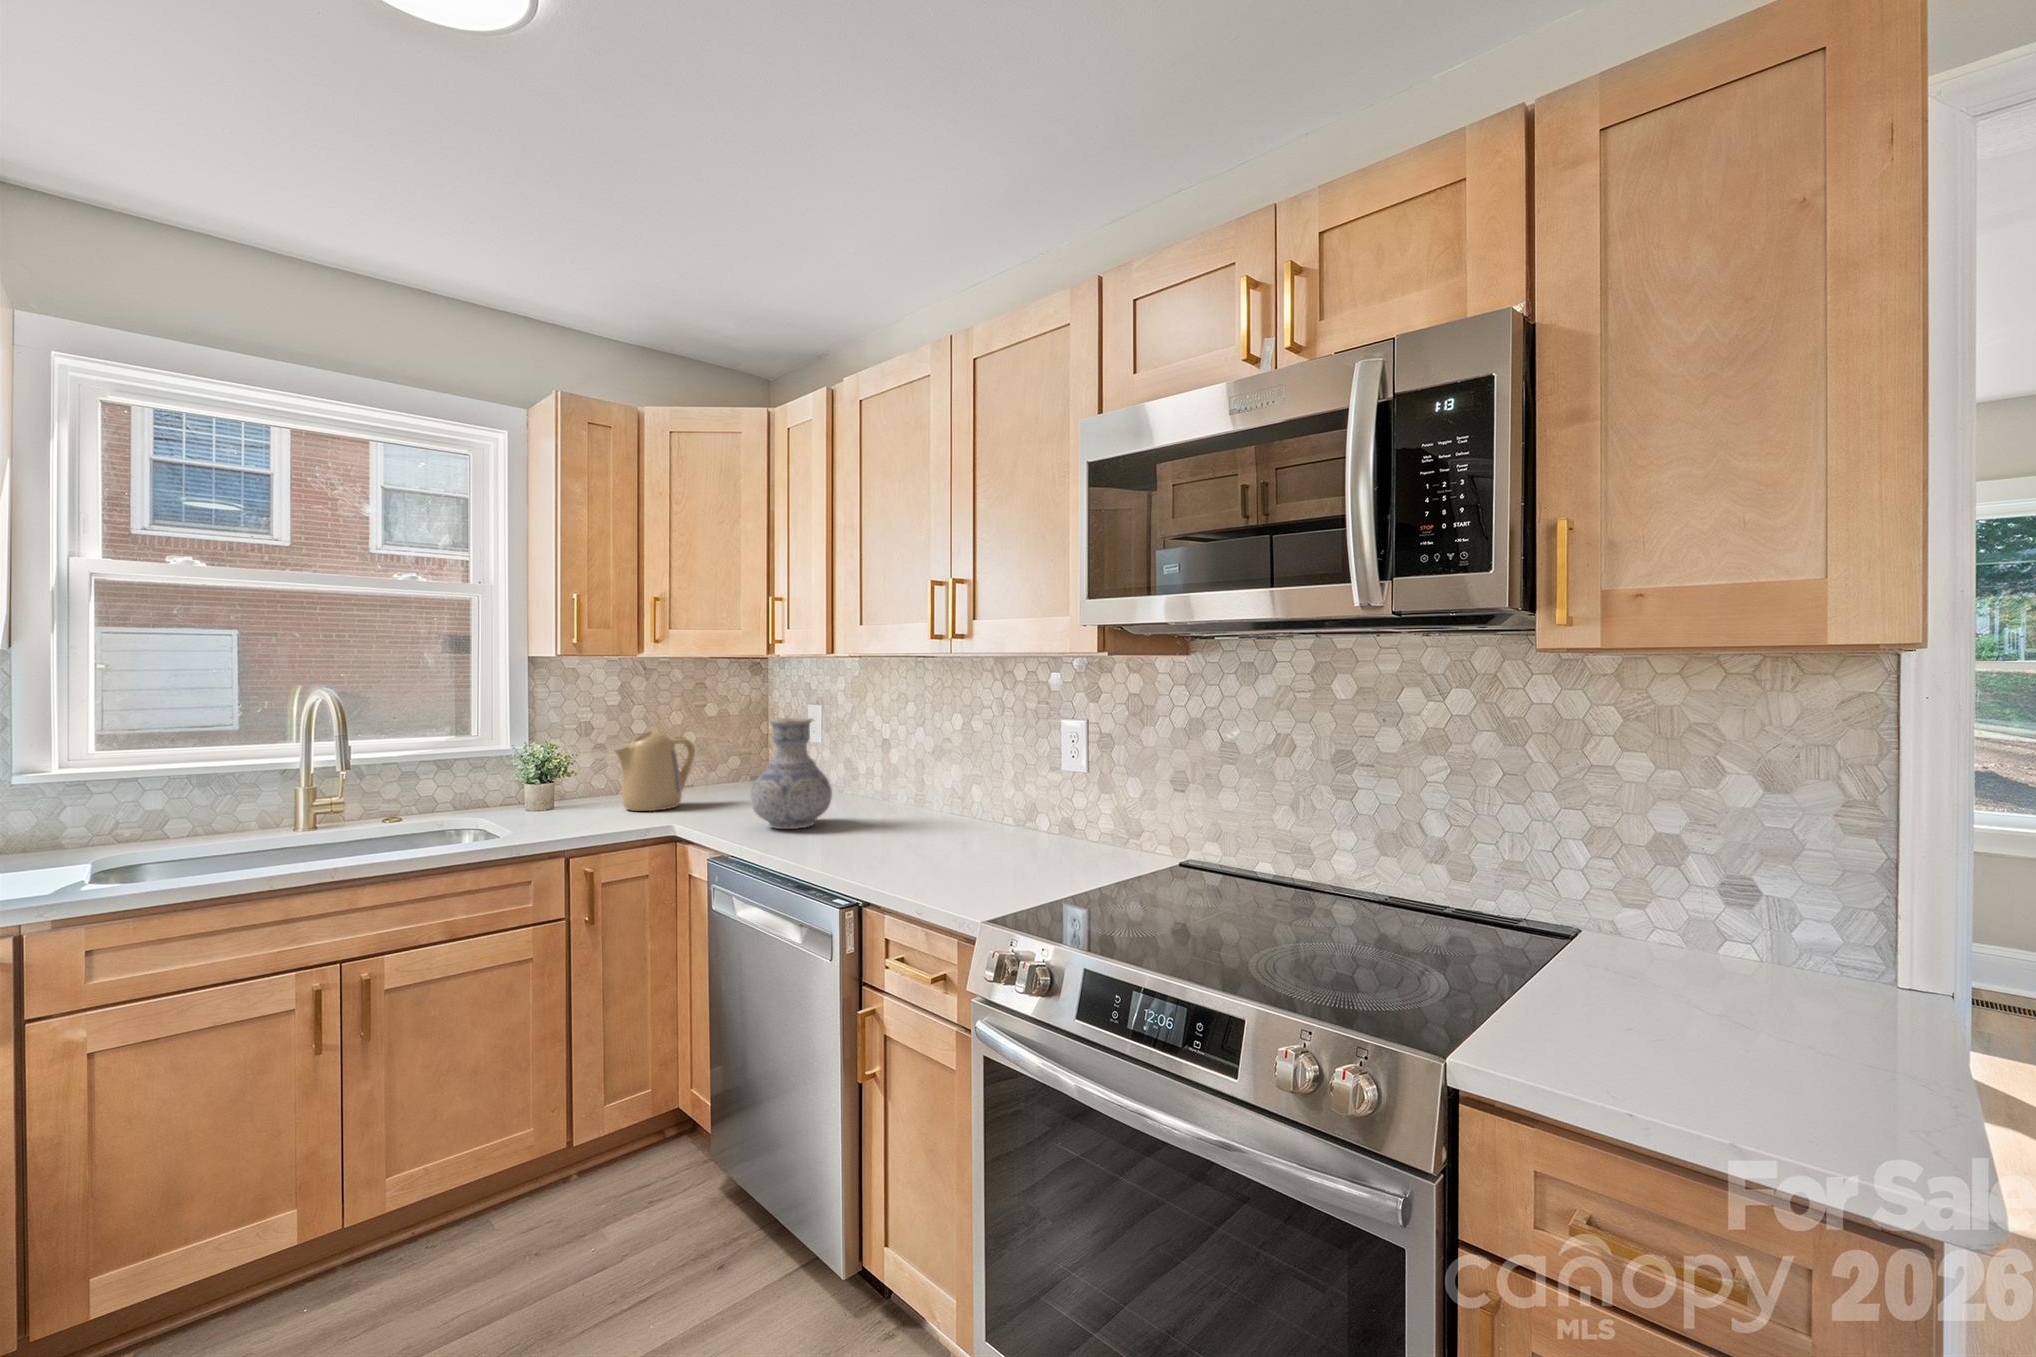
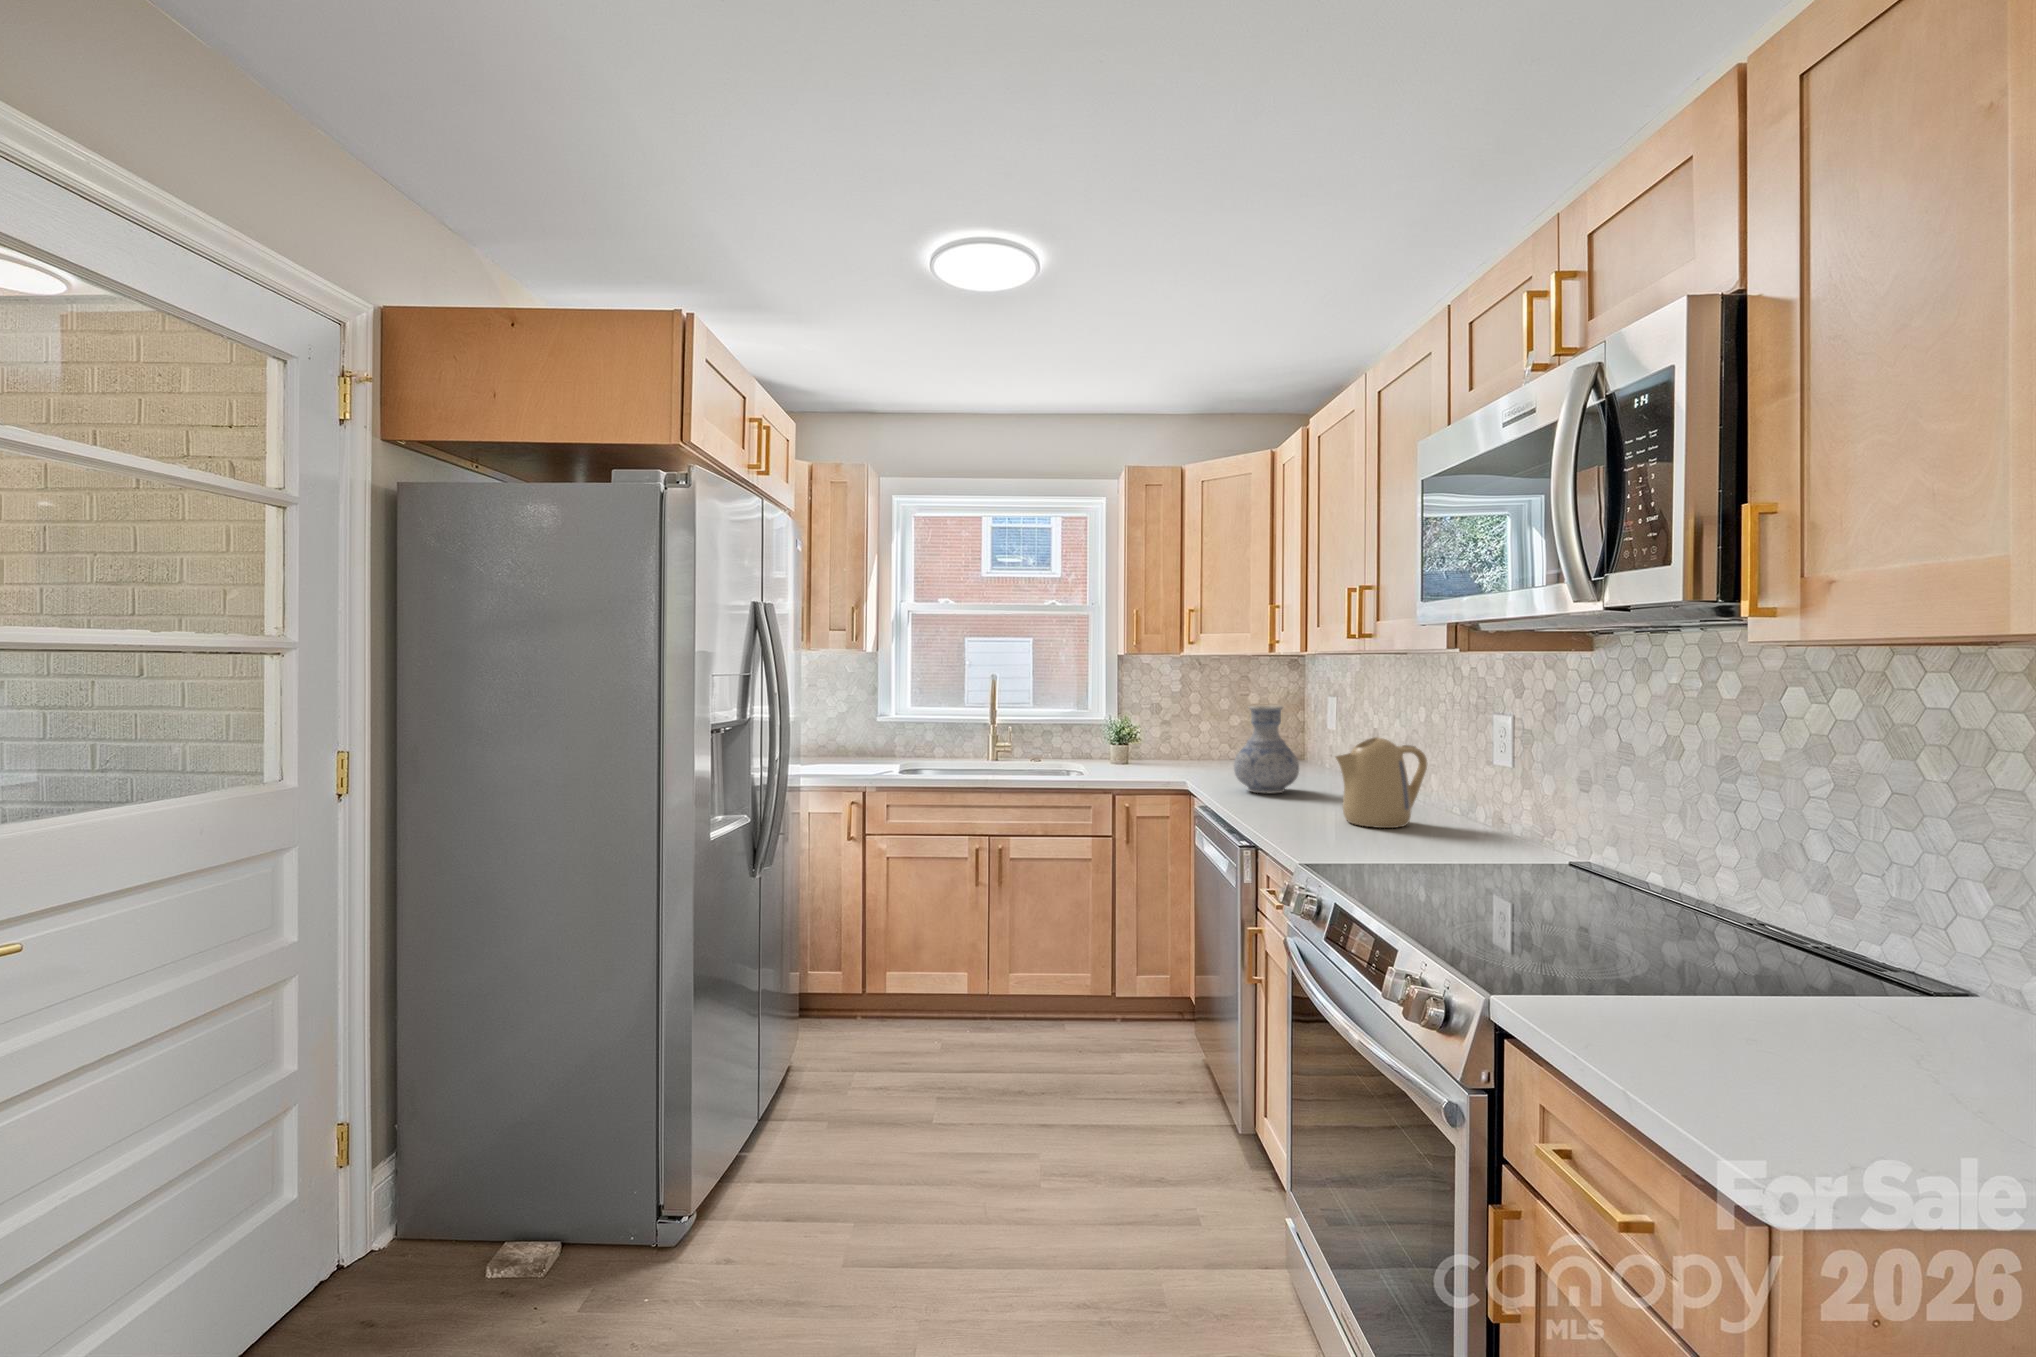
kettle: present [615,731,695,811] -> present [1336,737,1427,828]

